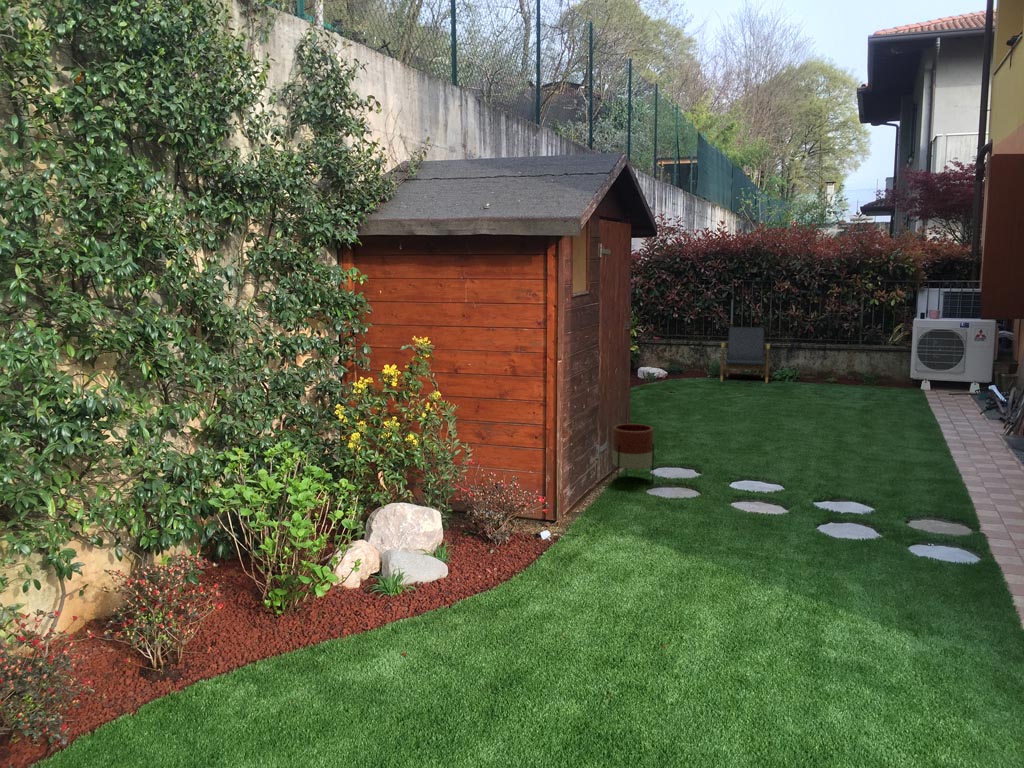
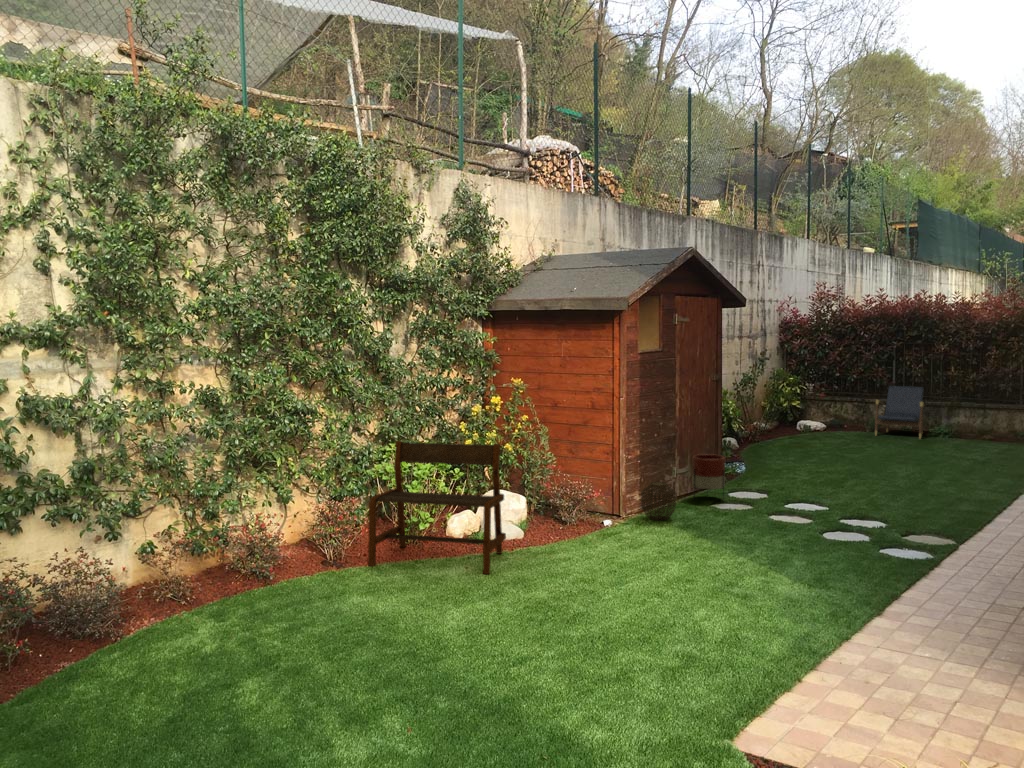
bench: none [230,444,447,666] -> present [368,441,506,574]
woven basket: none [578,469,624,521] -> present [641,482,676,520]

